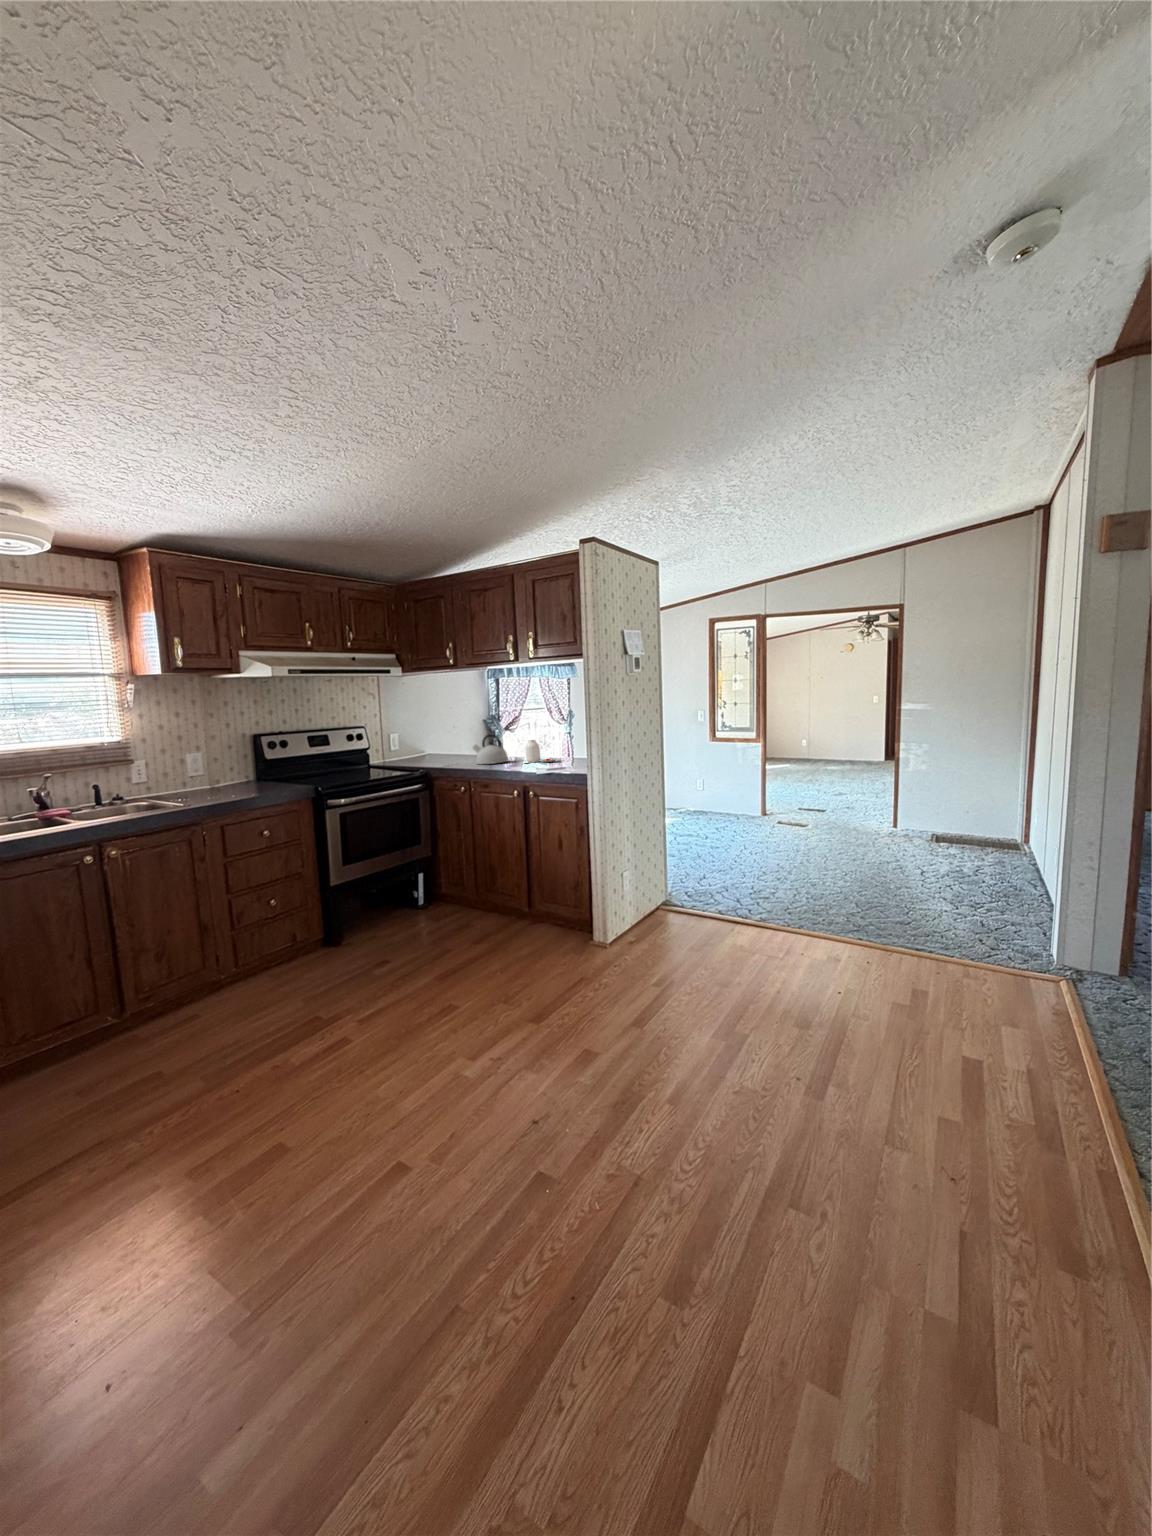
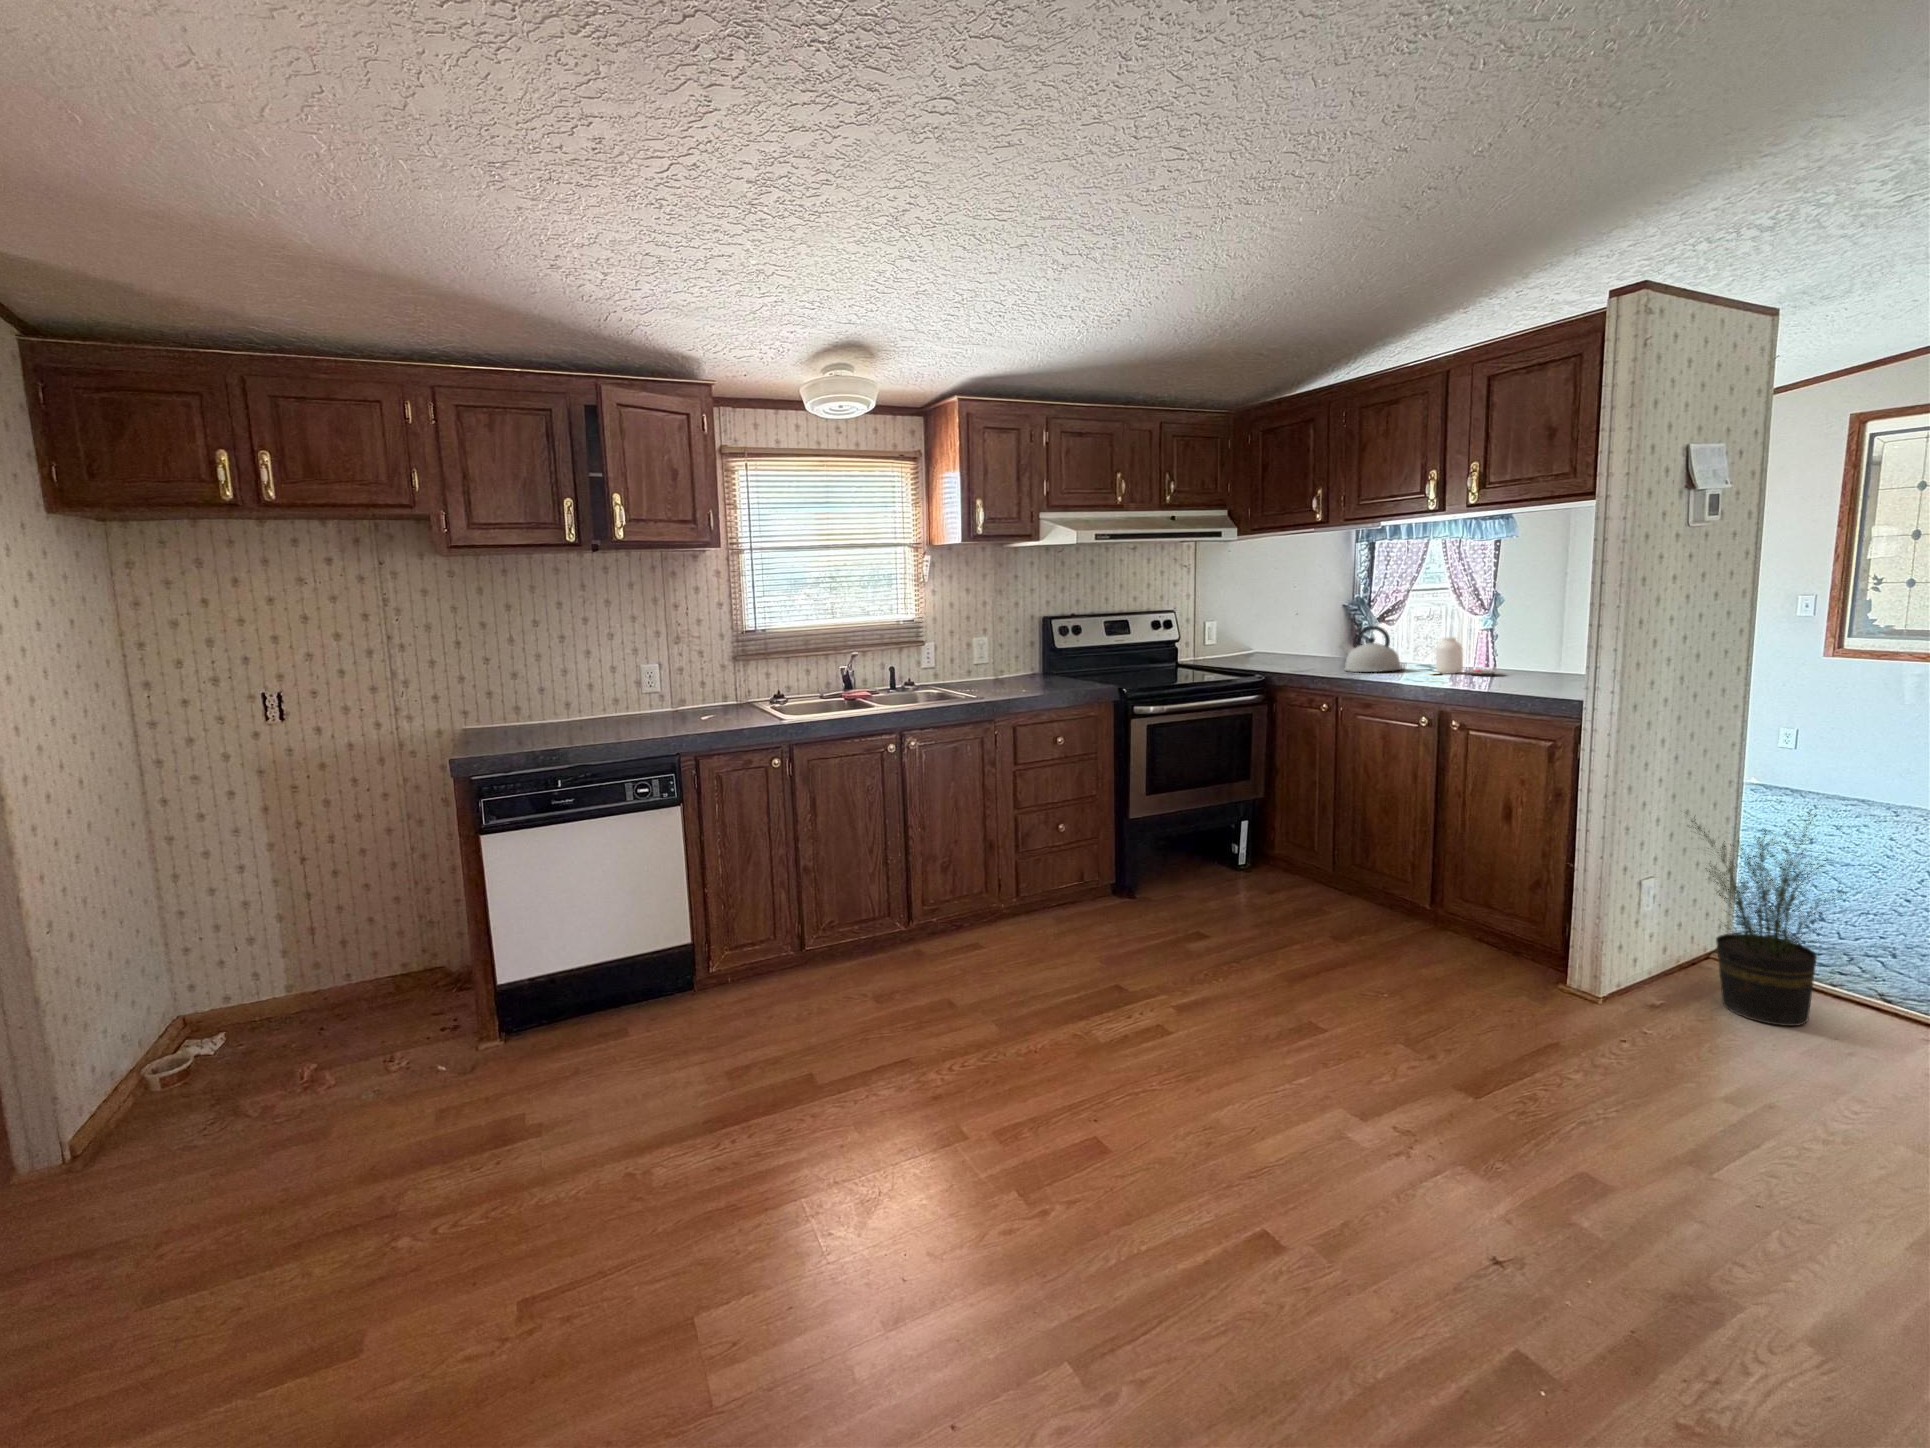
potted plant: none [634,824,704,939] -> present [1687,812,1846,1026]

